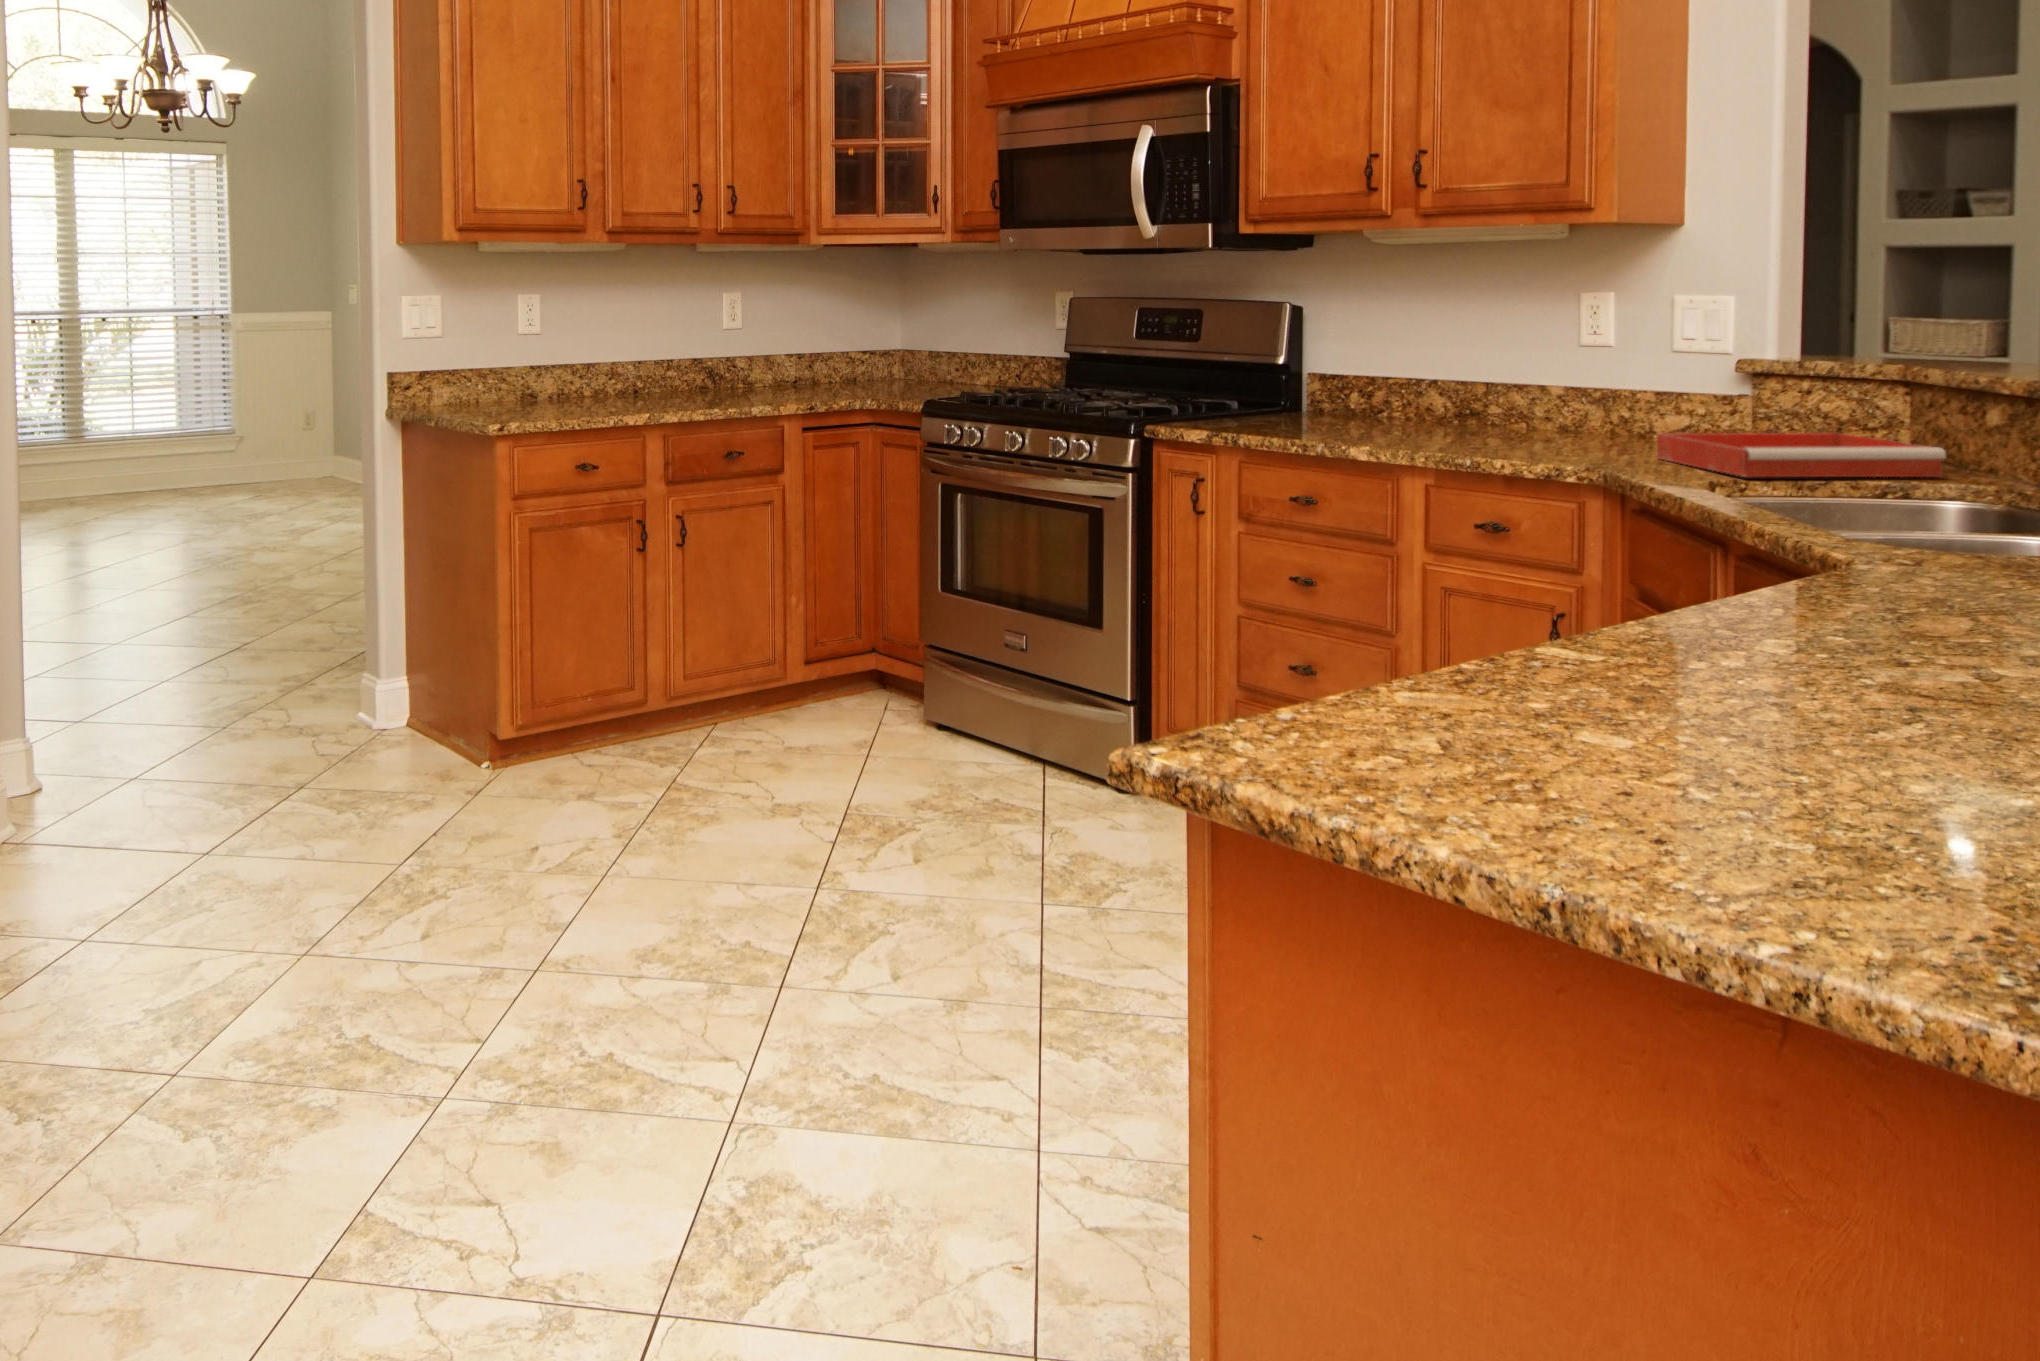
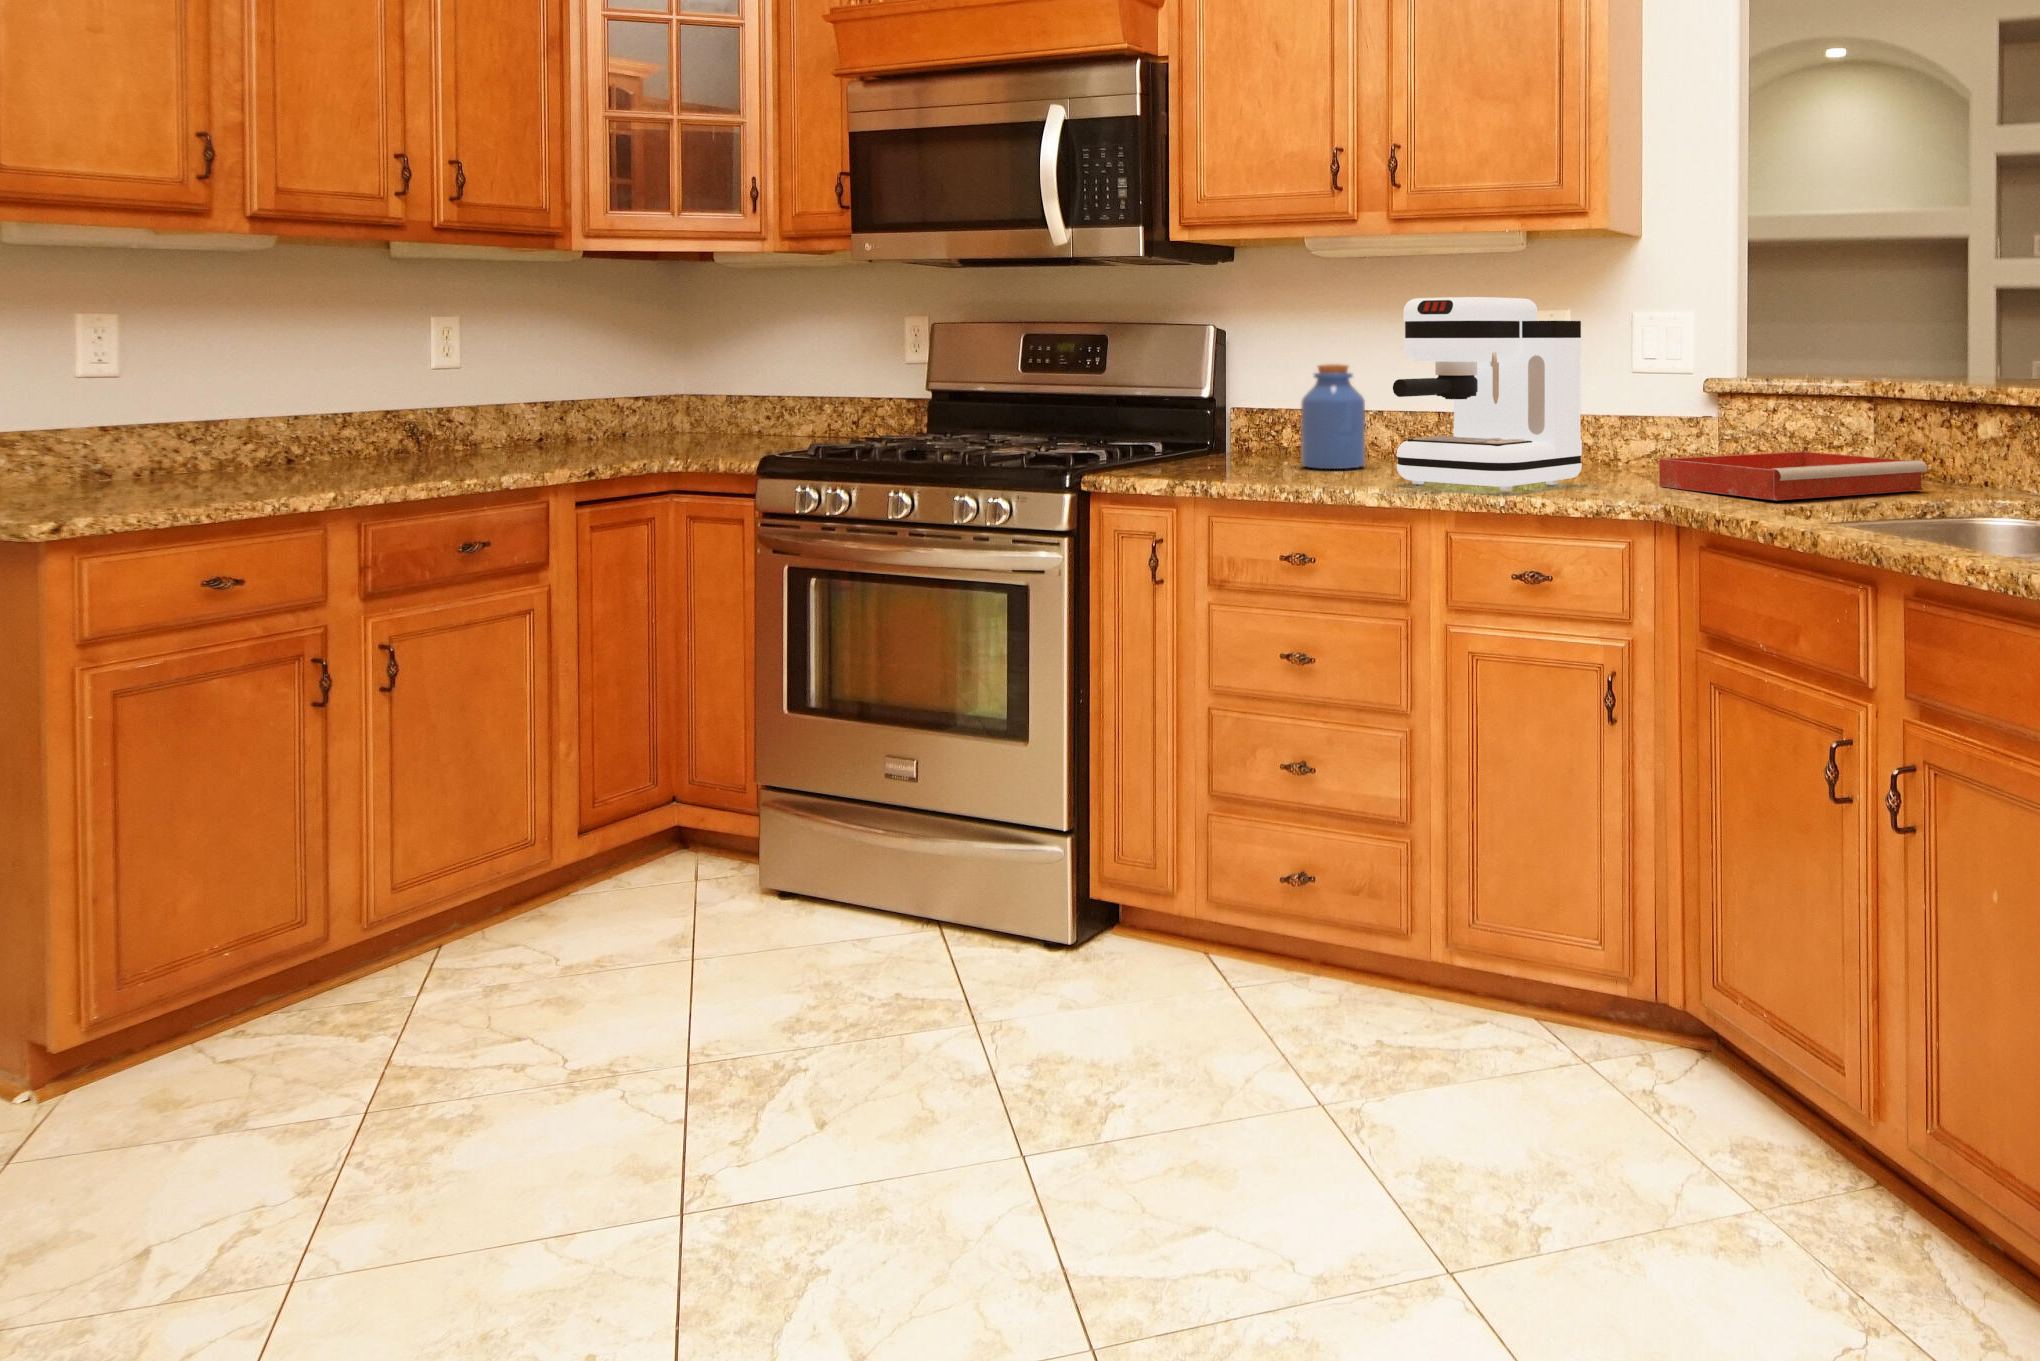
coffee maker: none [1389,286,1583,455] -> present [1393,297,1582,491]
jar: none [1344,339,1403,429] -> present [1301,364,1365,469]

